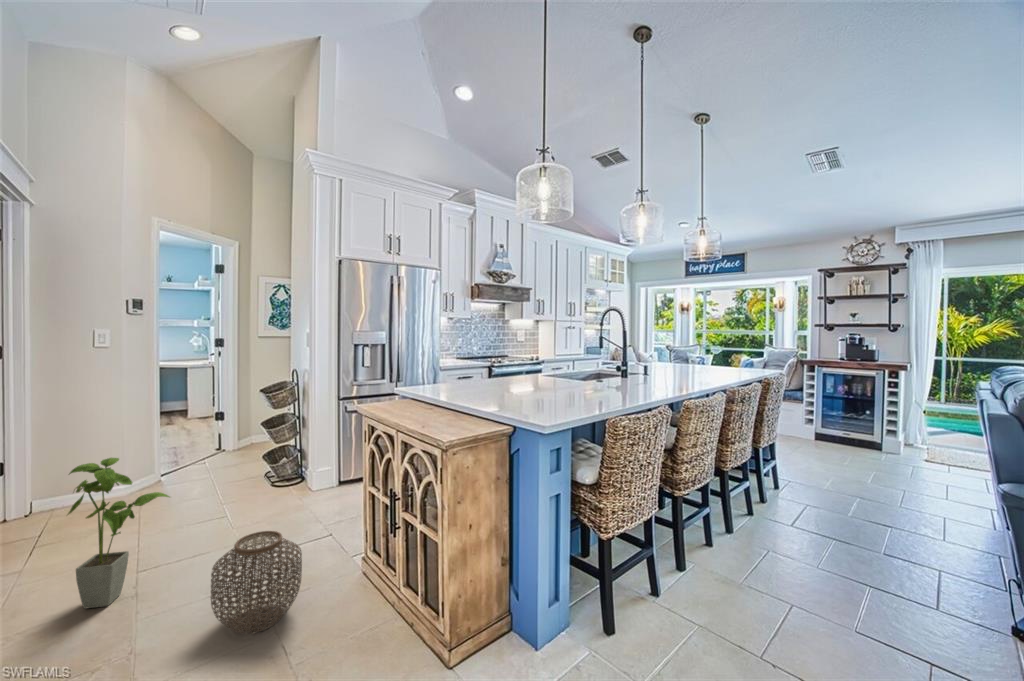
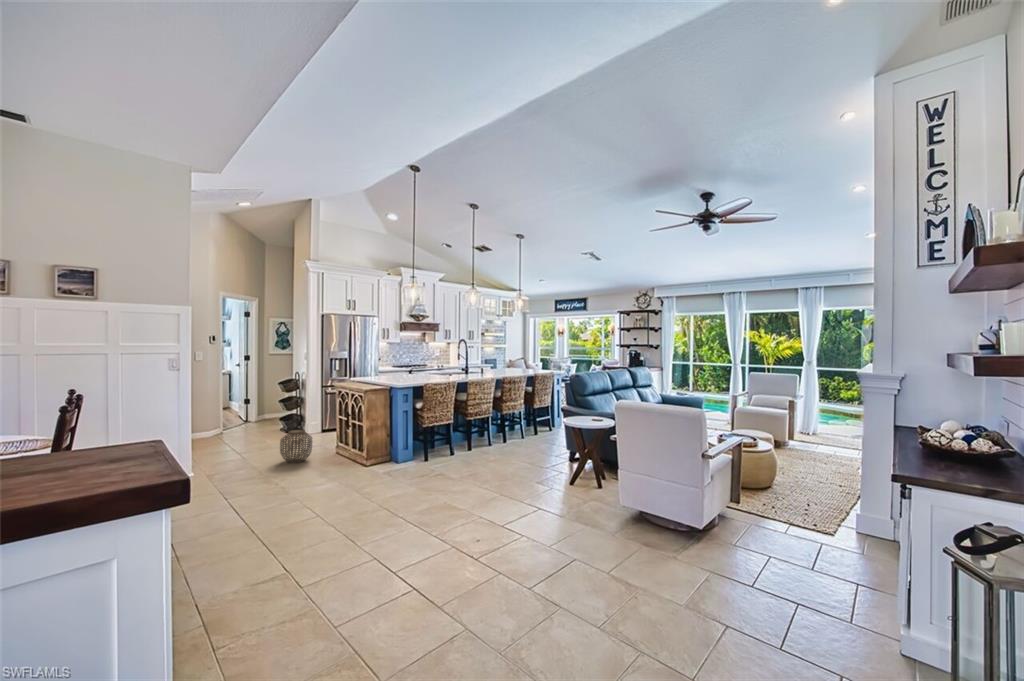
house plant: present [68,458,169,609] -> none [221,403,257,460]

